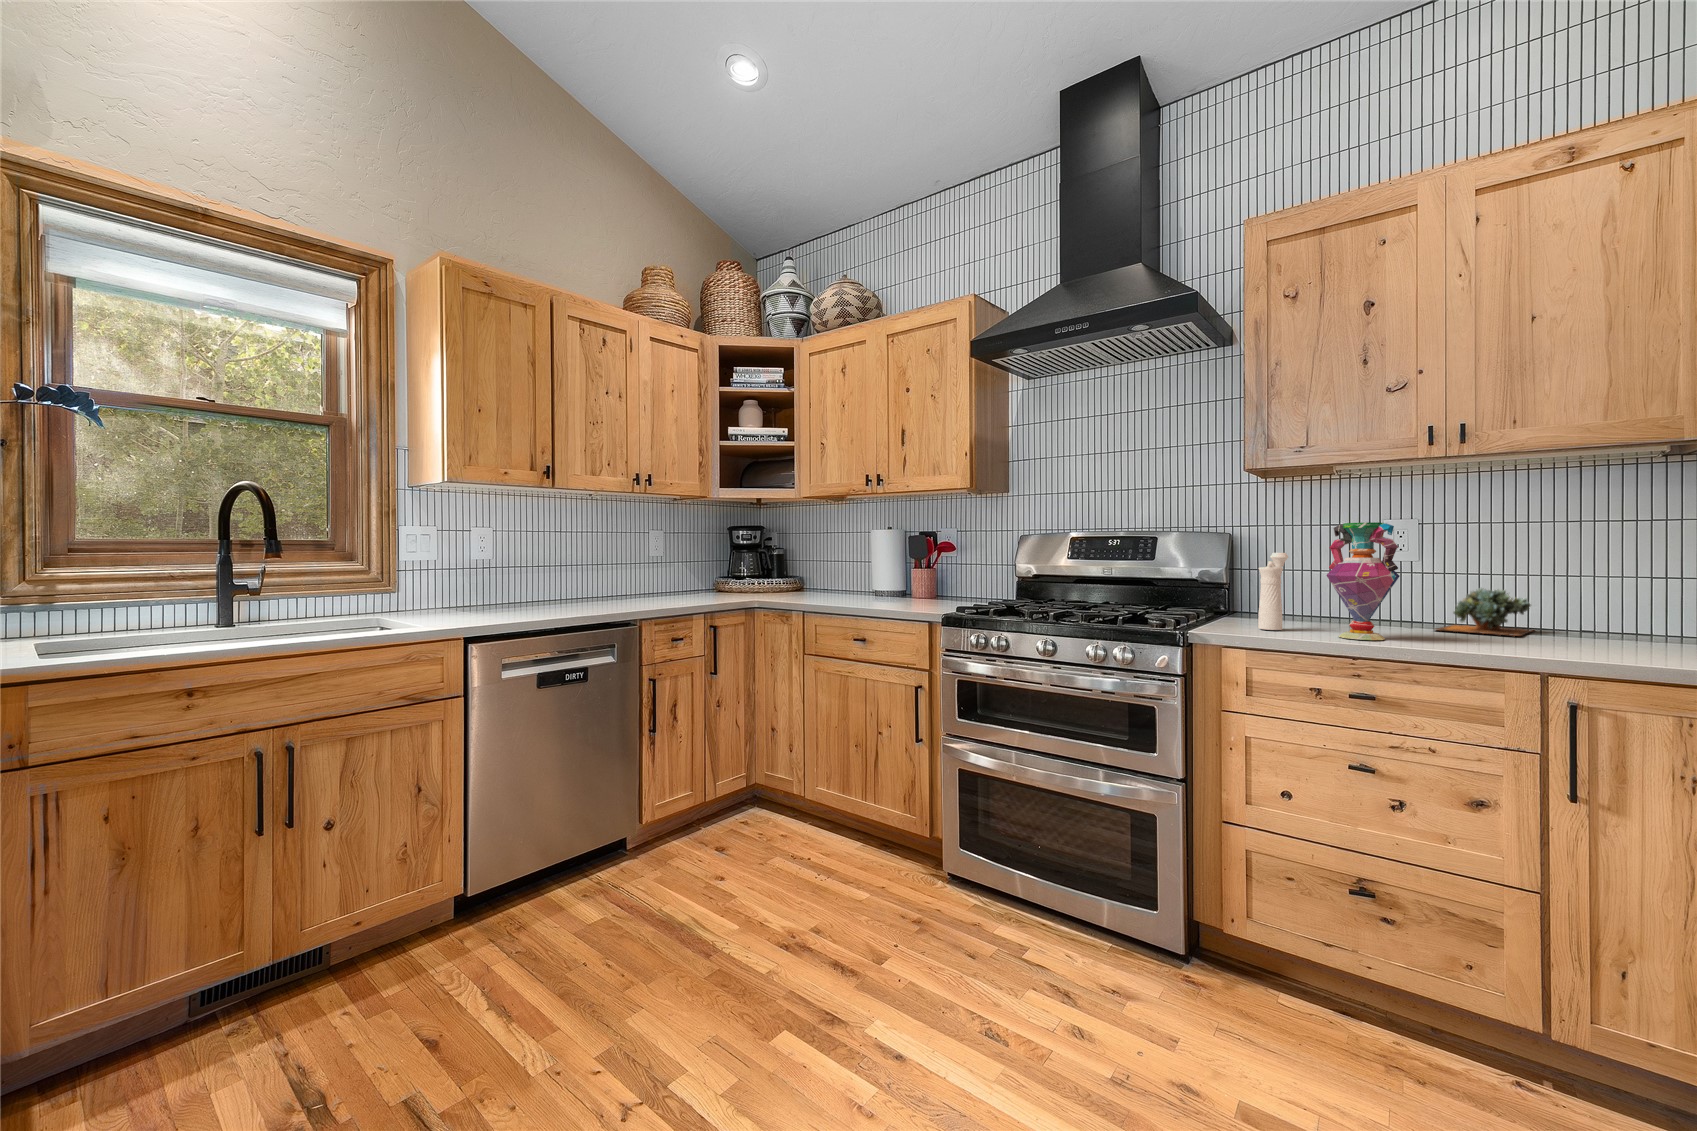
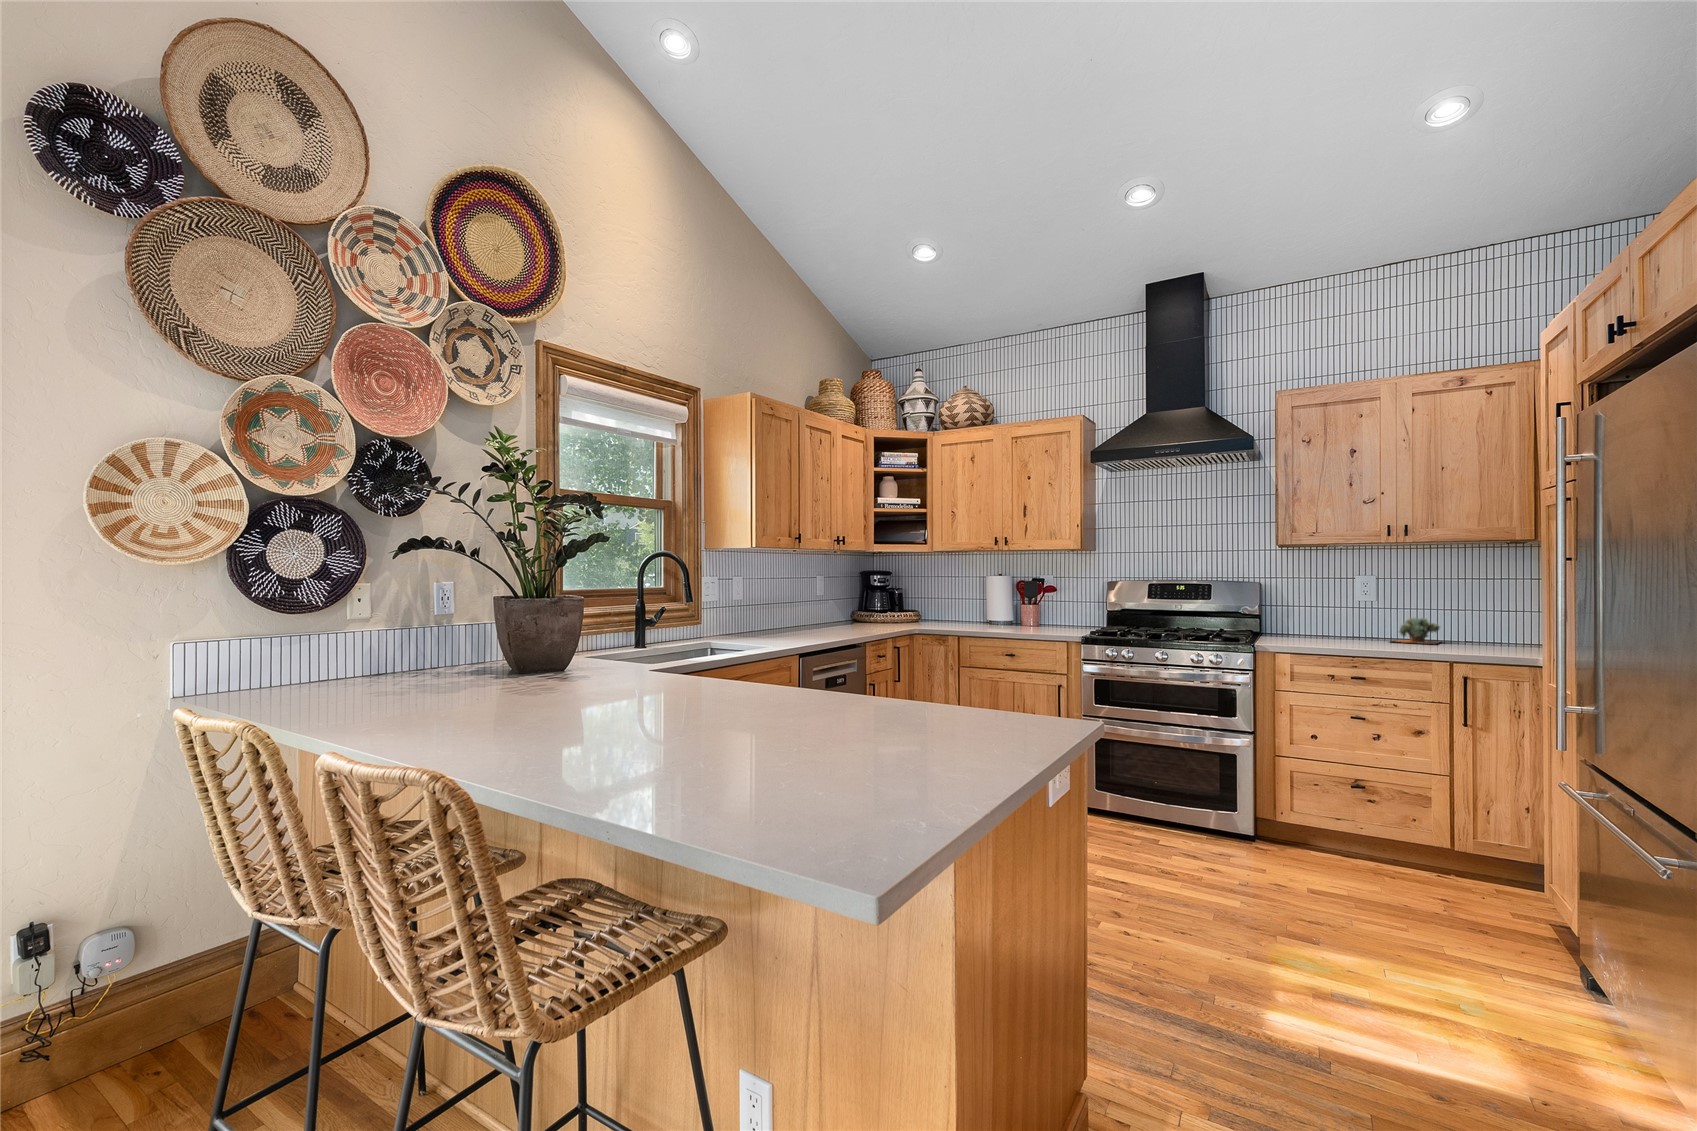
vase: present [1327,522,1399,640] -> none [1333,579,1373,646]
pepper mill: present [1258,553,1288,630] -> none [1290,596,1305,642]

